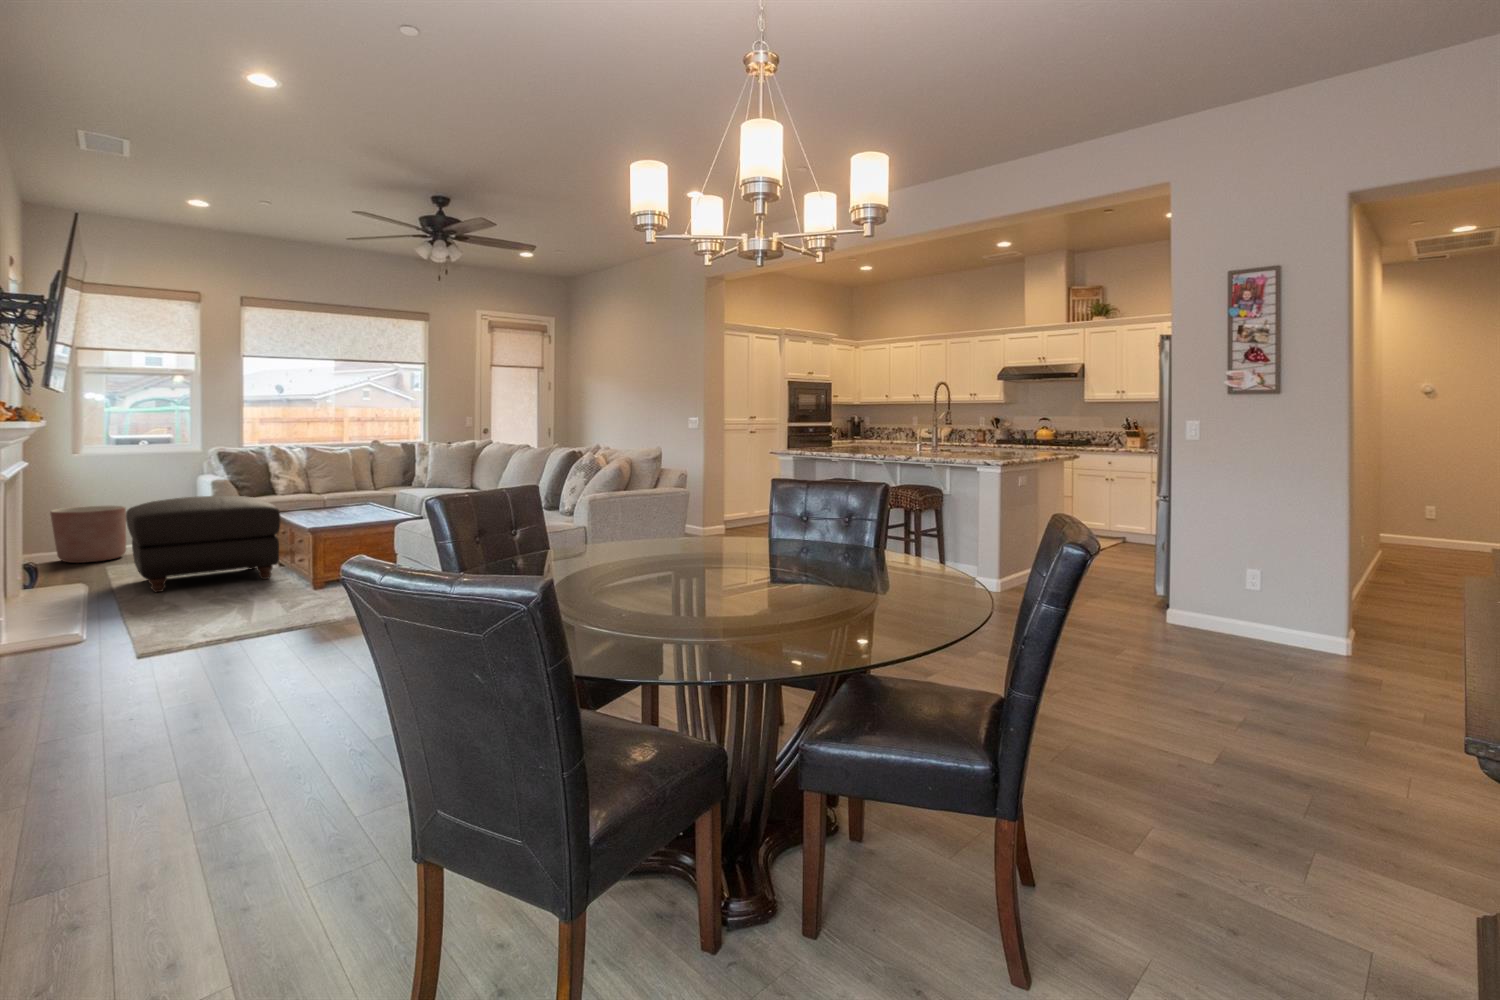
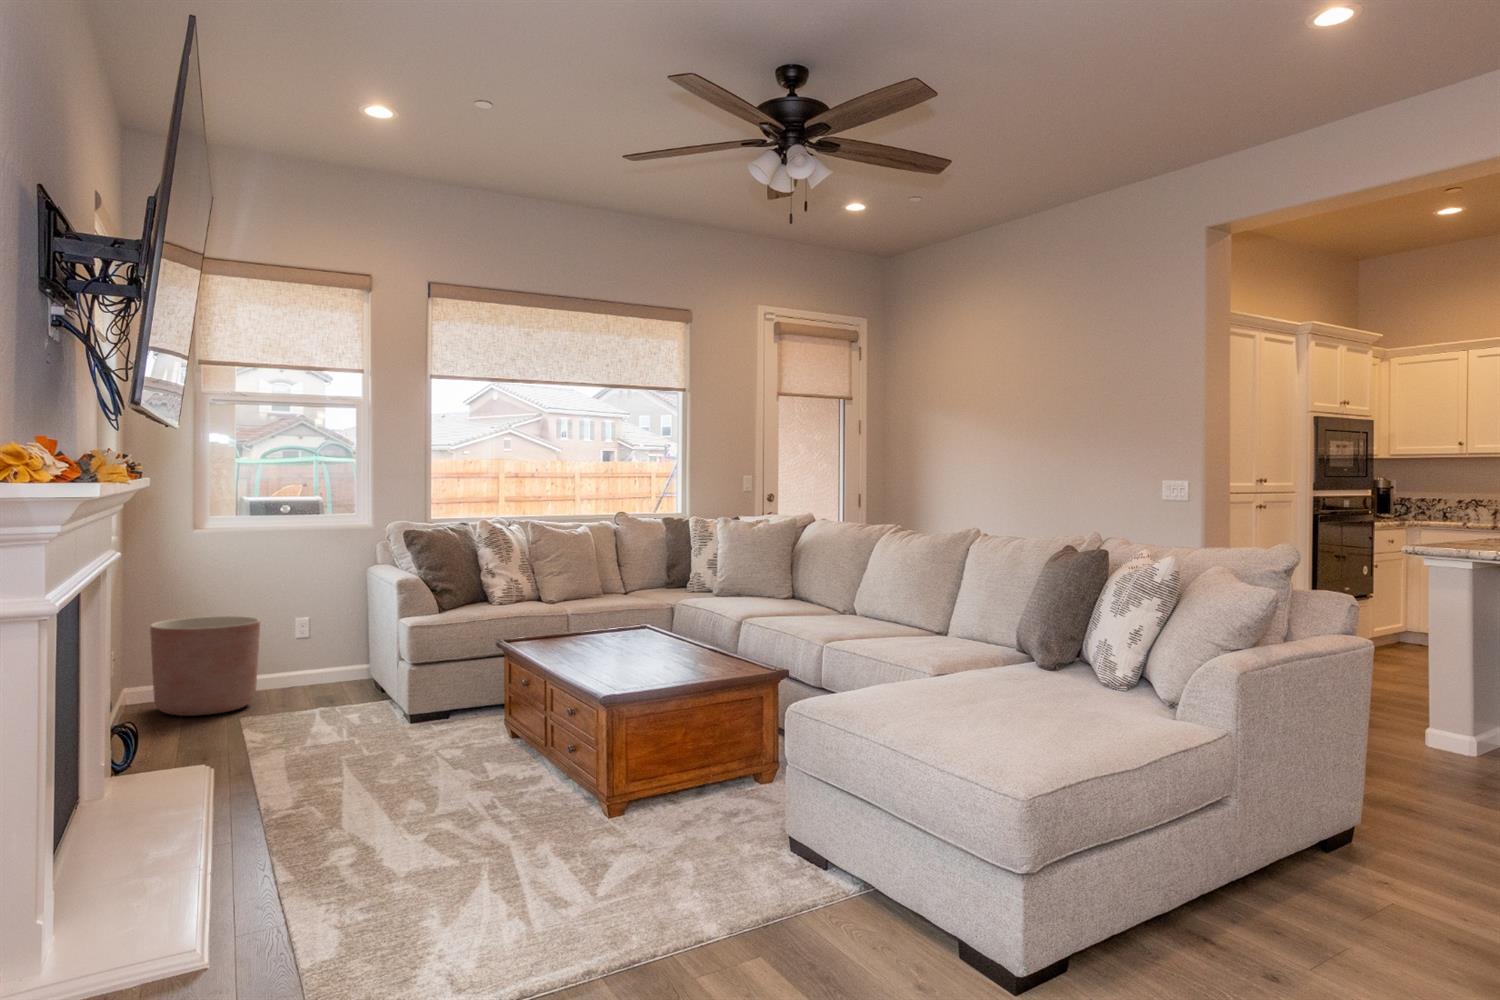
ottoman: present [126,496,281,592] -> none [271,612,533,804]

